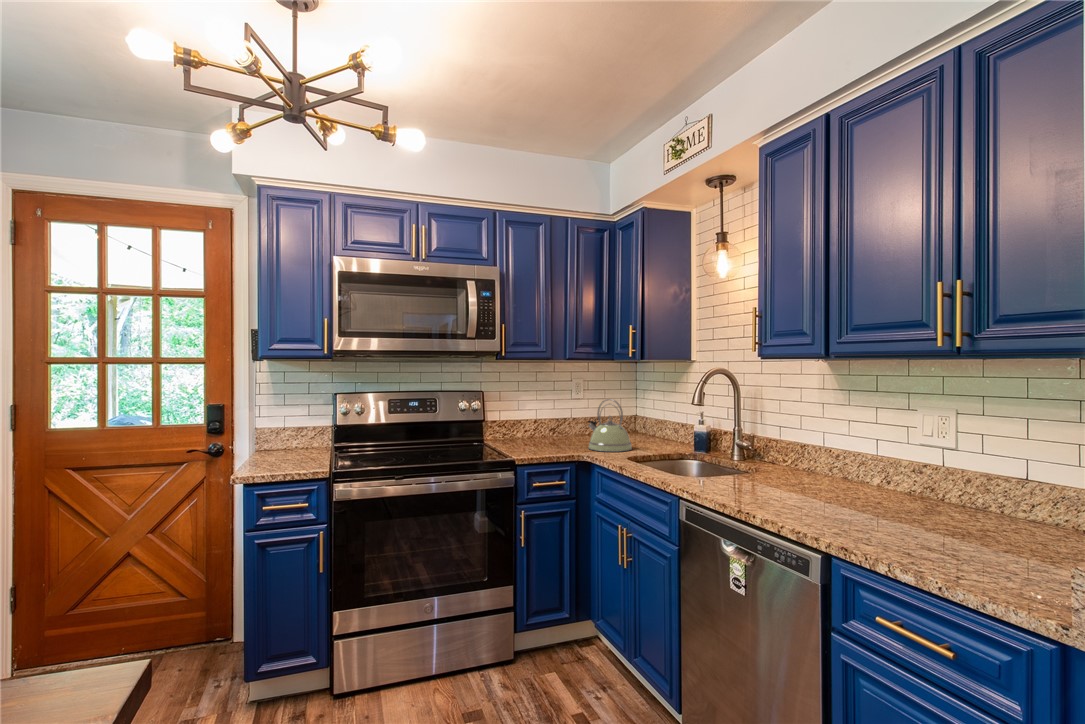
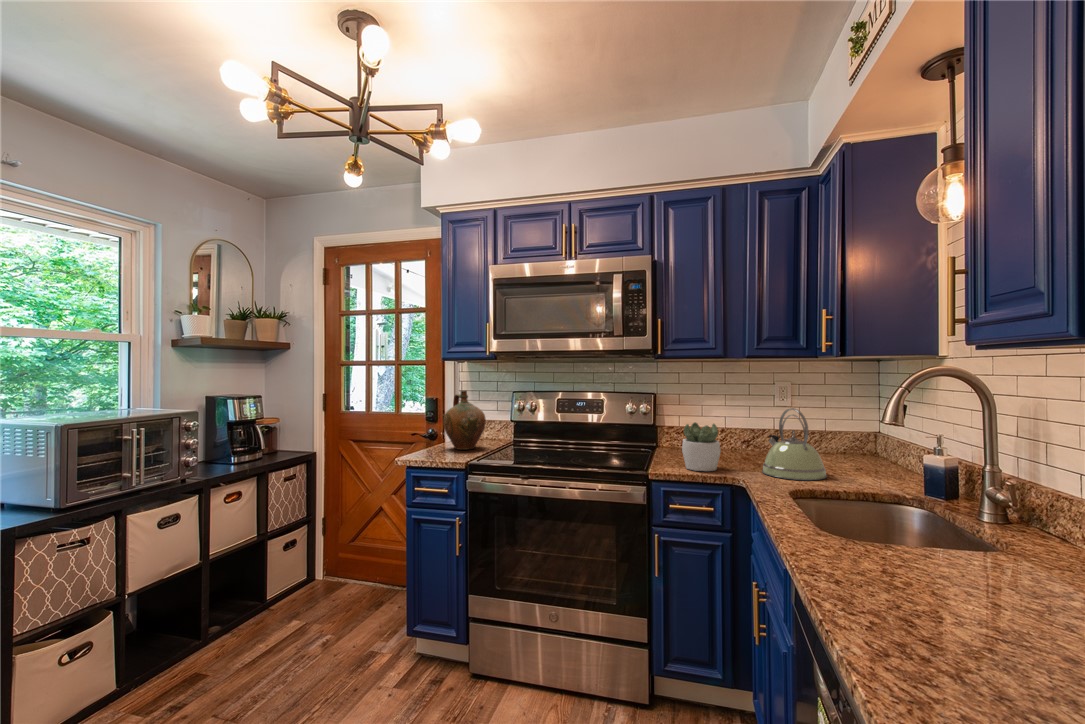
ceramic jug: none [264,393,317,460] -> present [443,390,486,450]
succulent plant: none [530,414,563,454] -> present [682,422,721,471]

